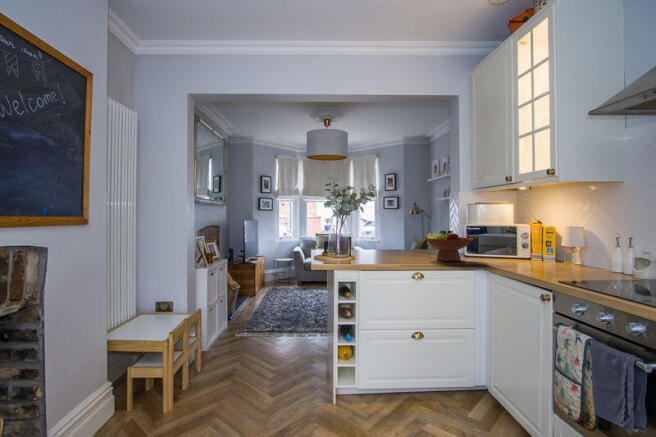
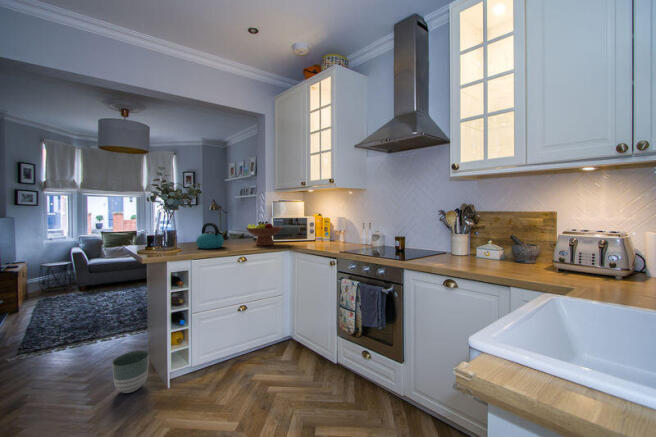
kettle: none [370,231,399,259] -> present [196,223,224,249]
planter: none [295,352,324,391] -> present [112,351,149,393]

